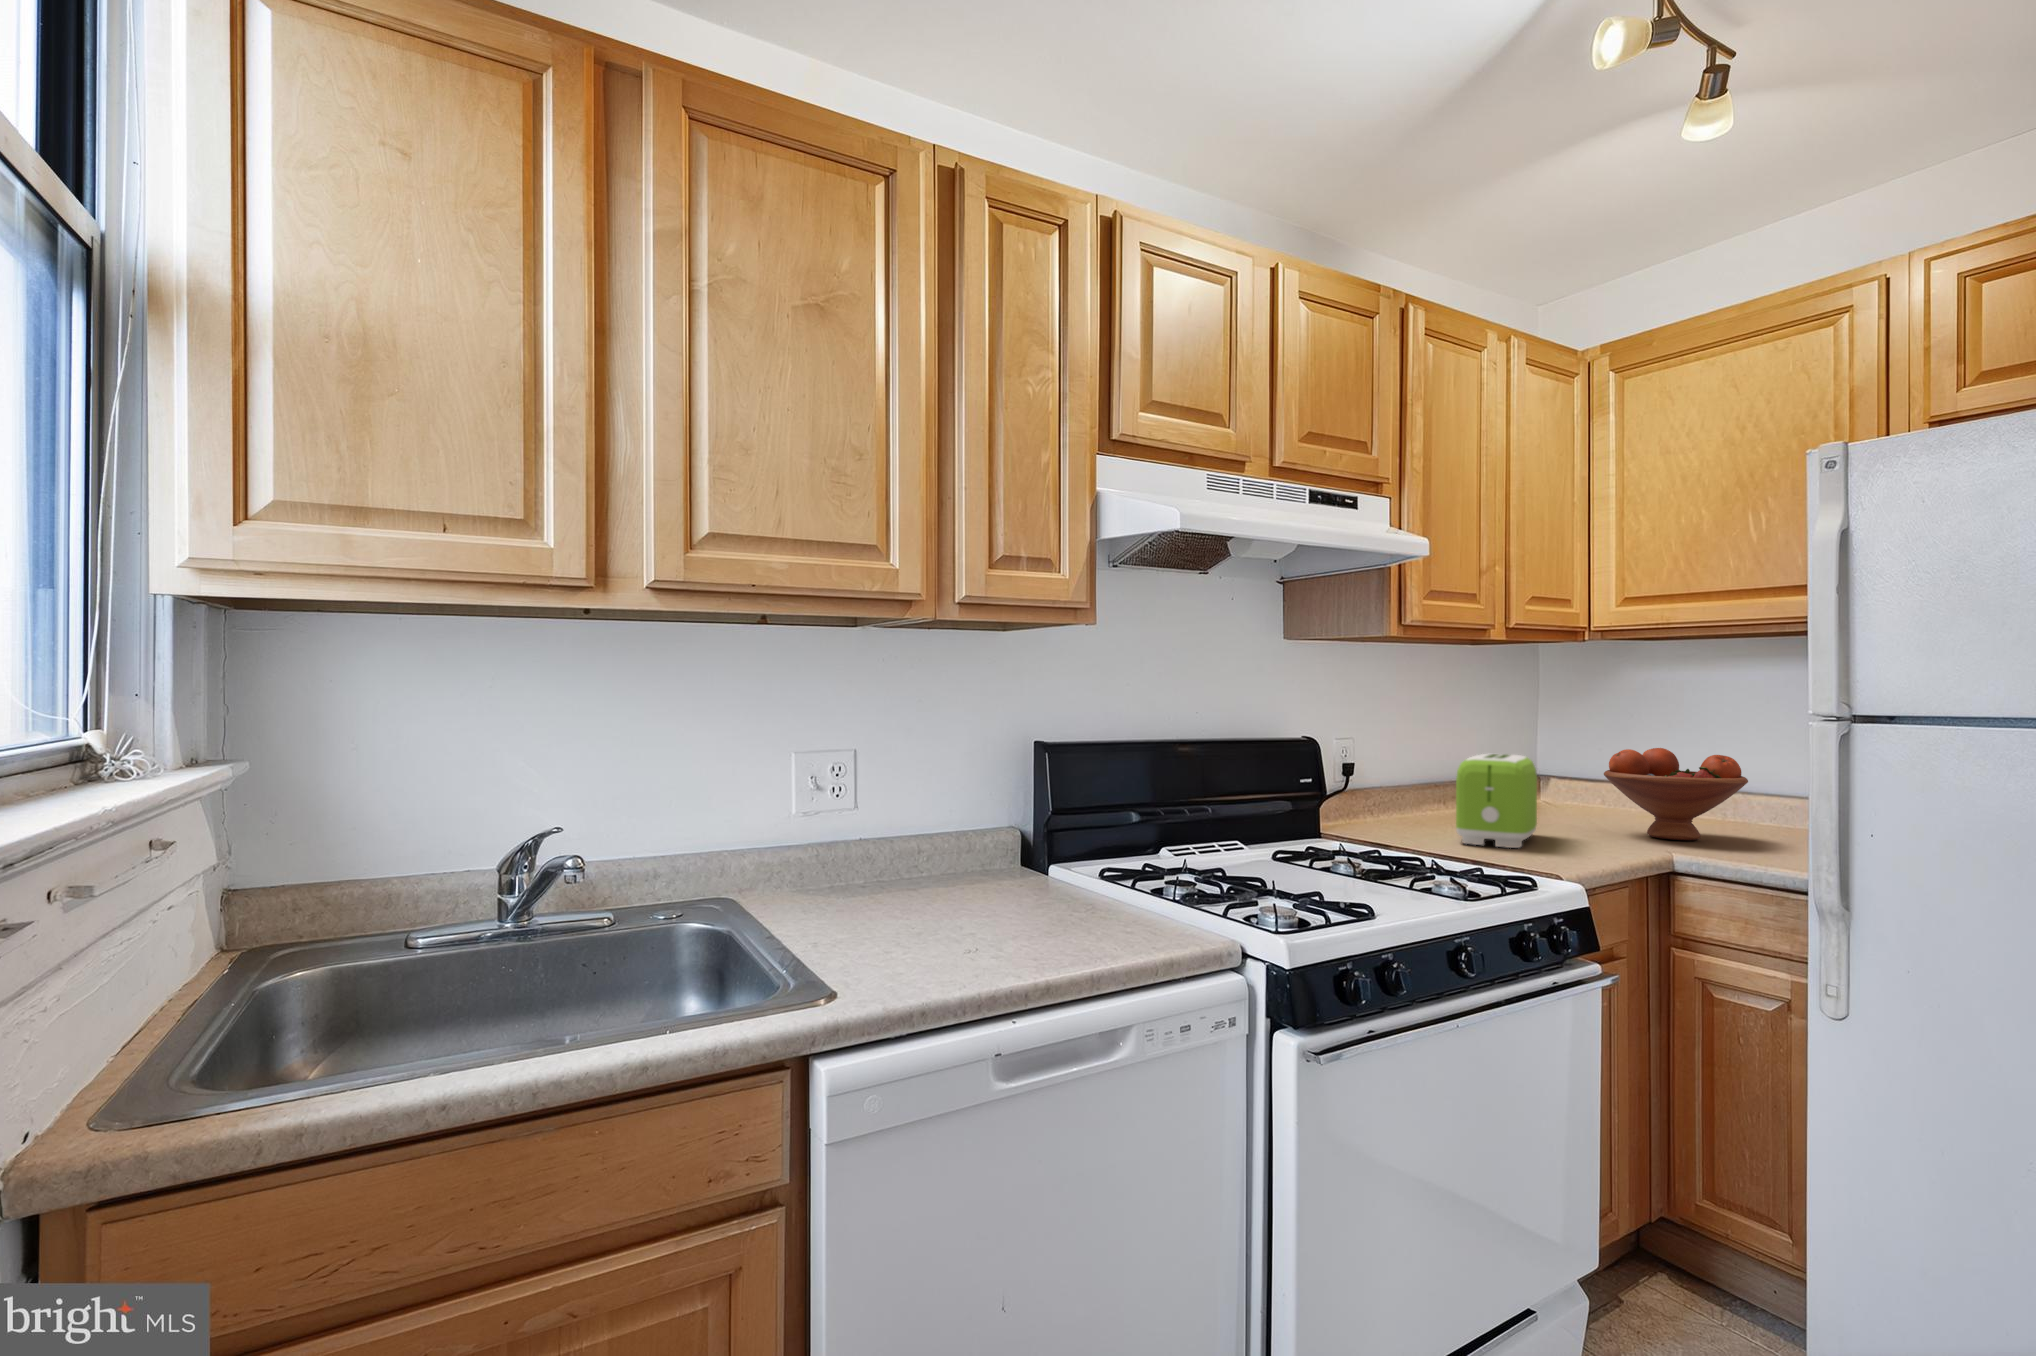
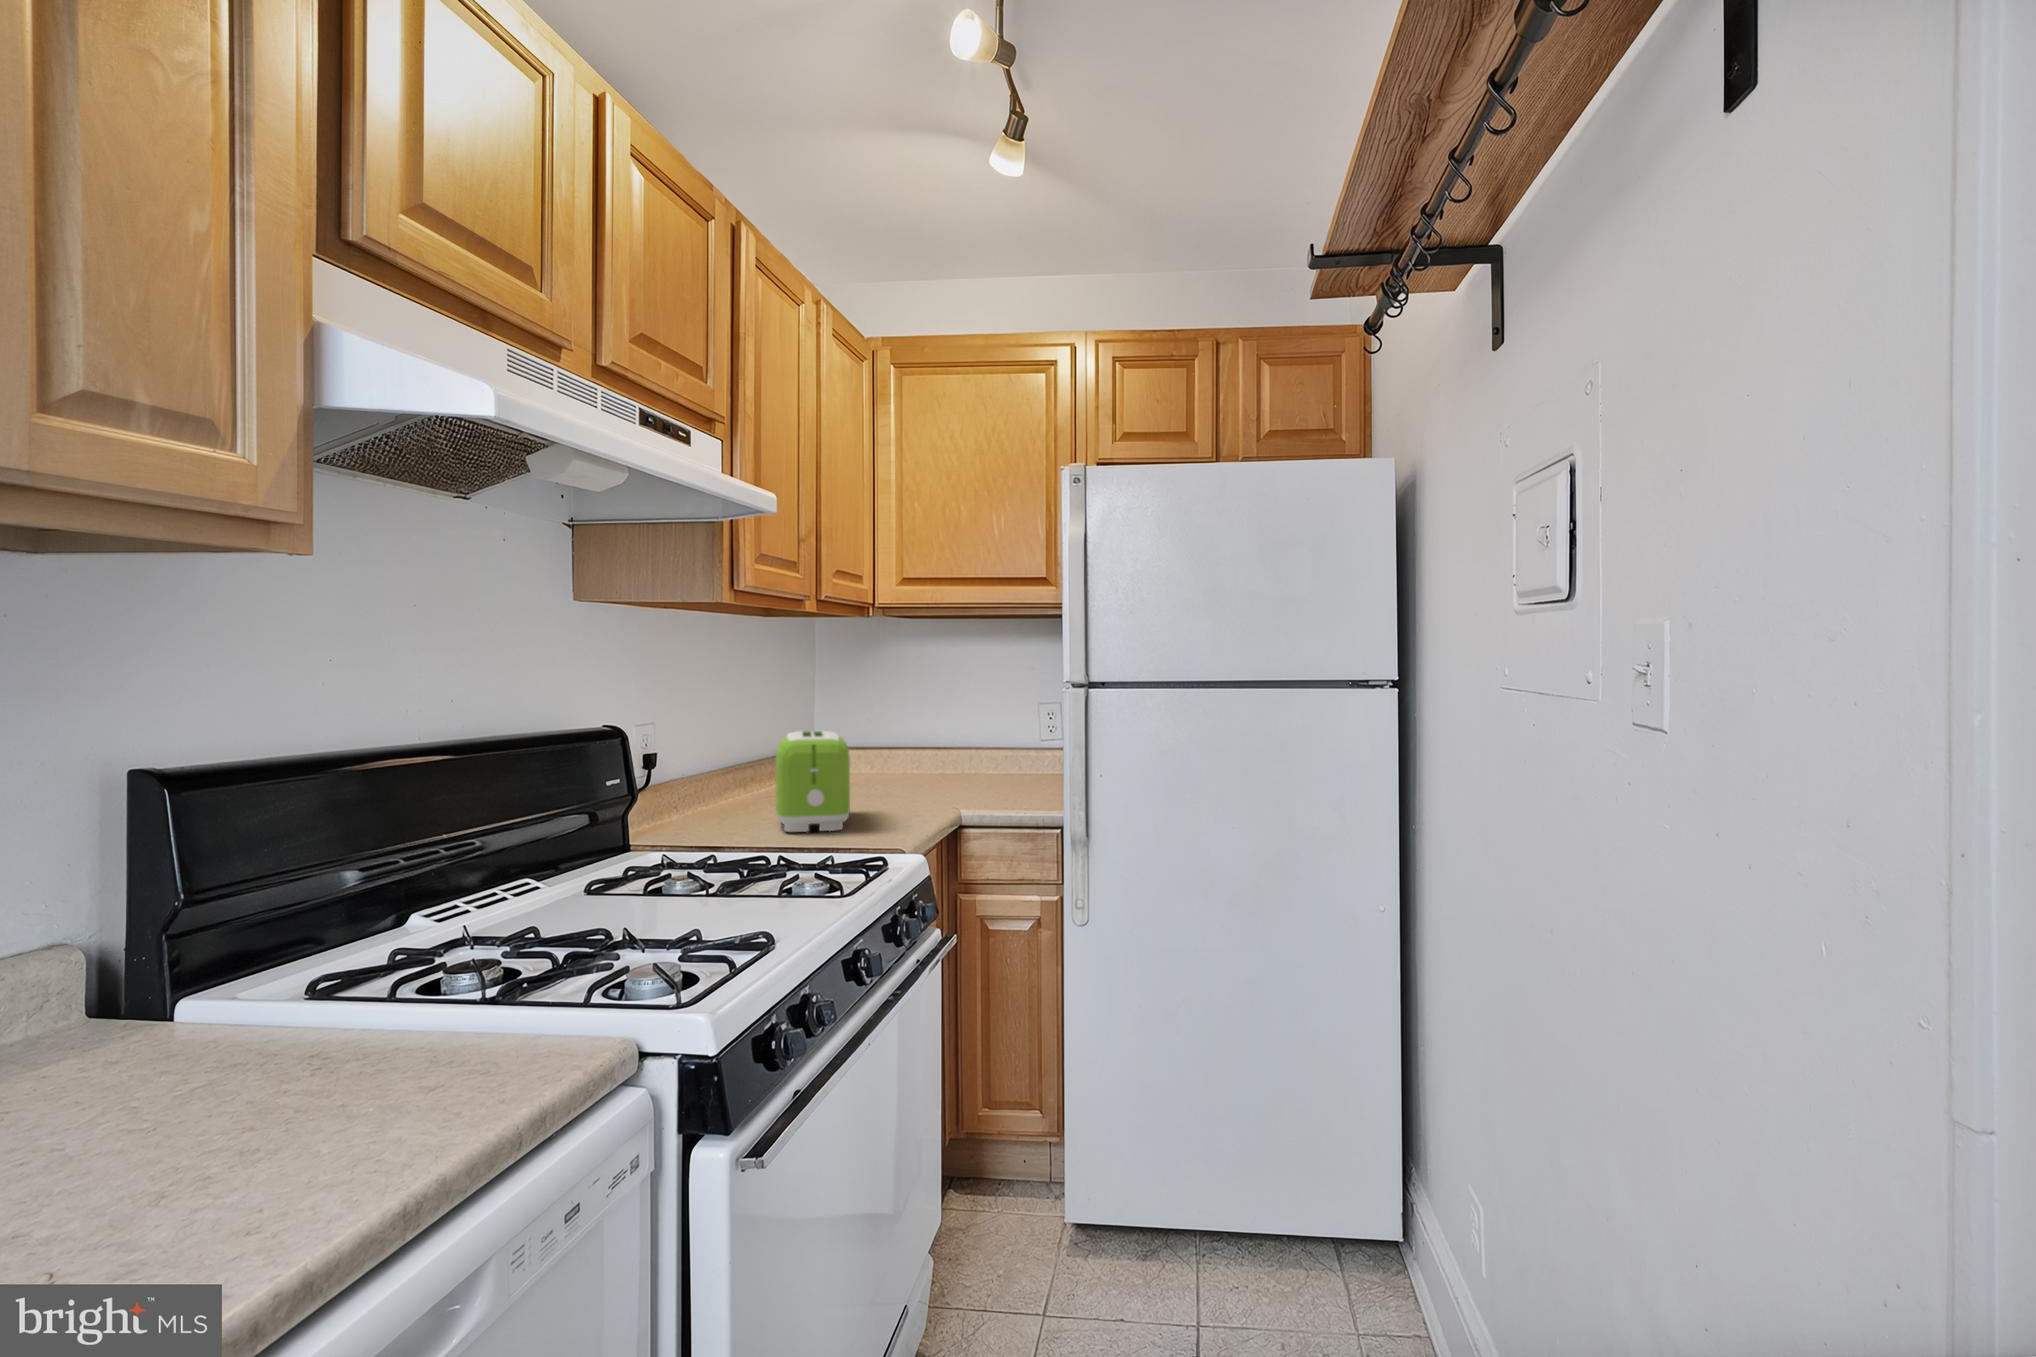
fruit bowl: present [1604,748,1748,840] -> none [894,716,1007,802]

